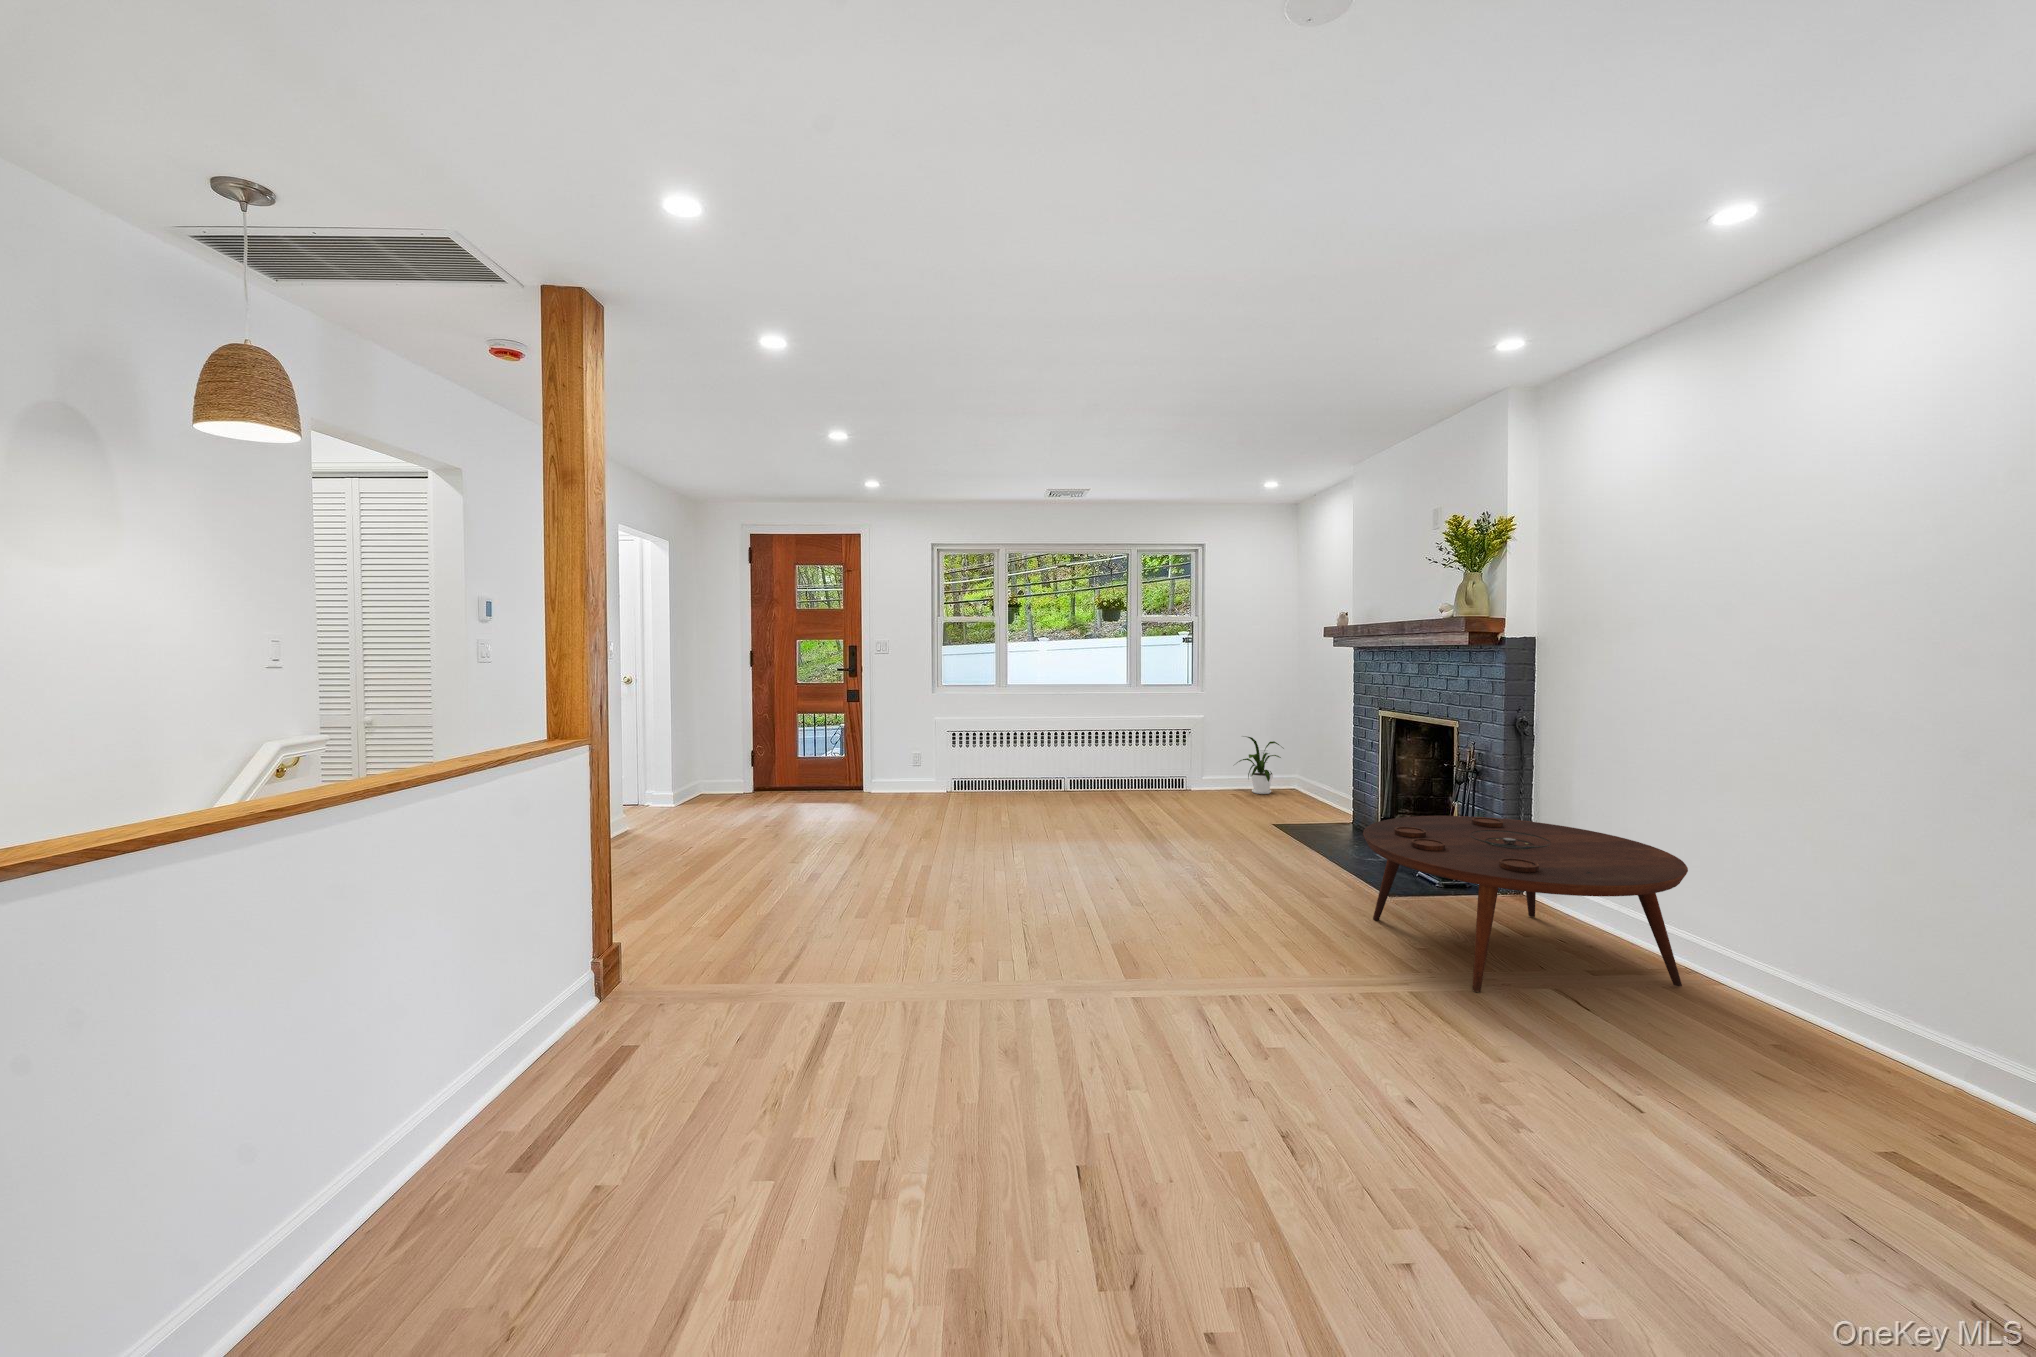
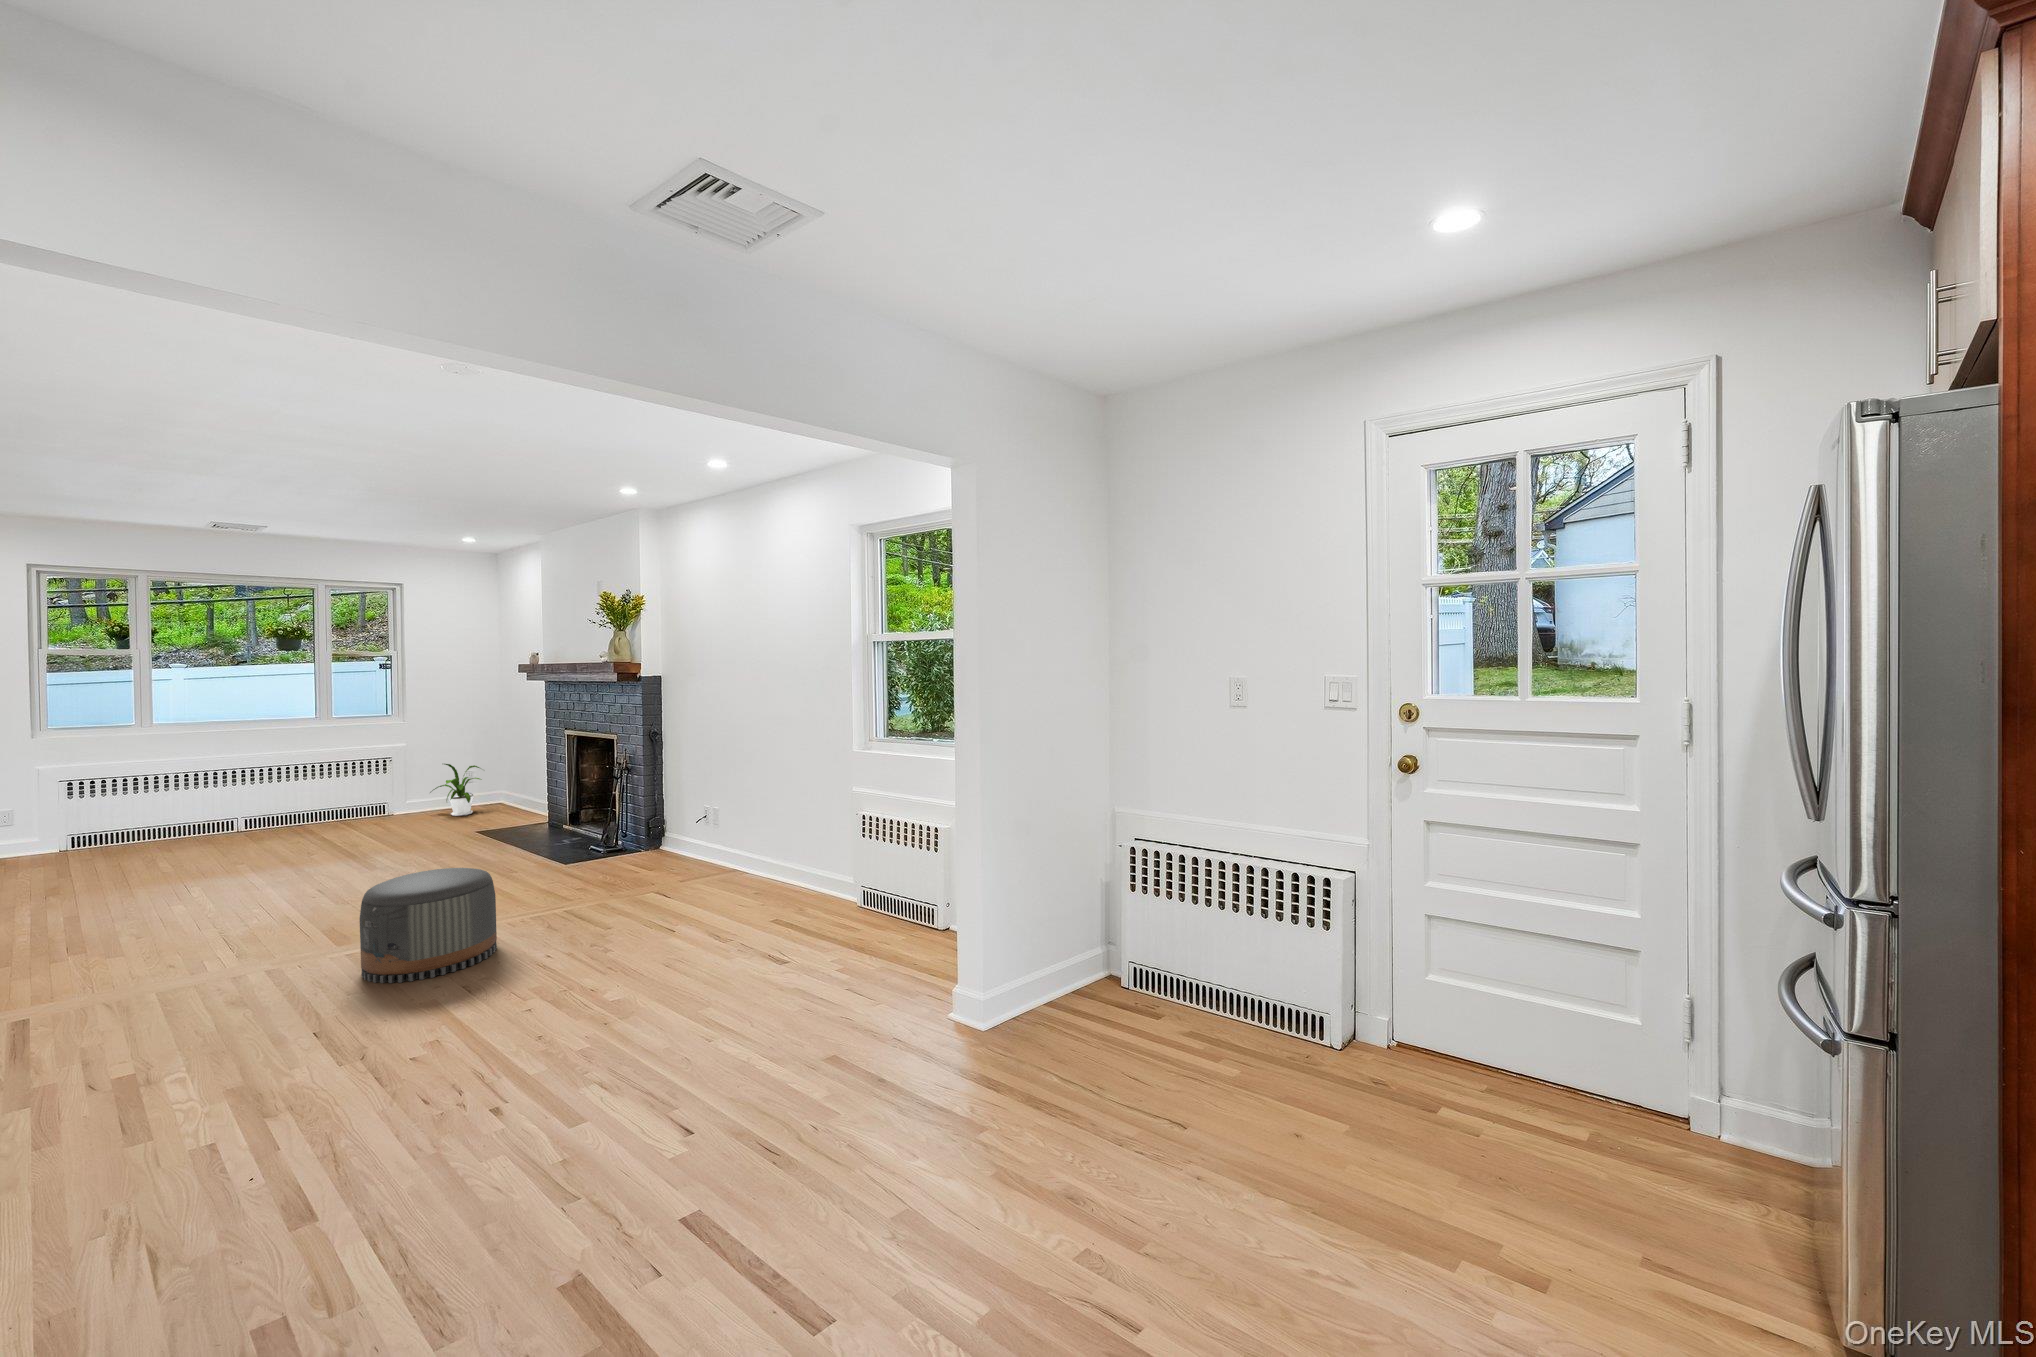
coffee table: present [1363,816,1688,992] -> none [532,797,726,908]
pouf: none [1183,881,1335,1044] -> present [360,868,497,983]

